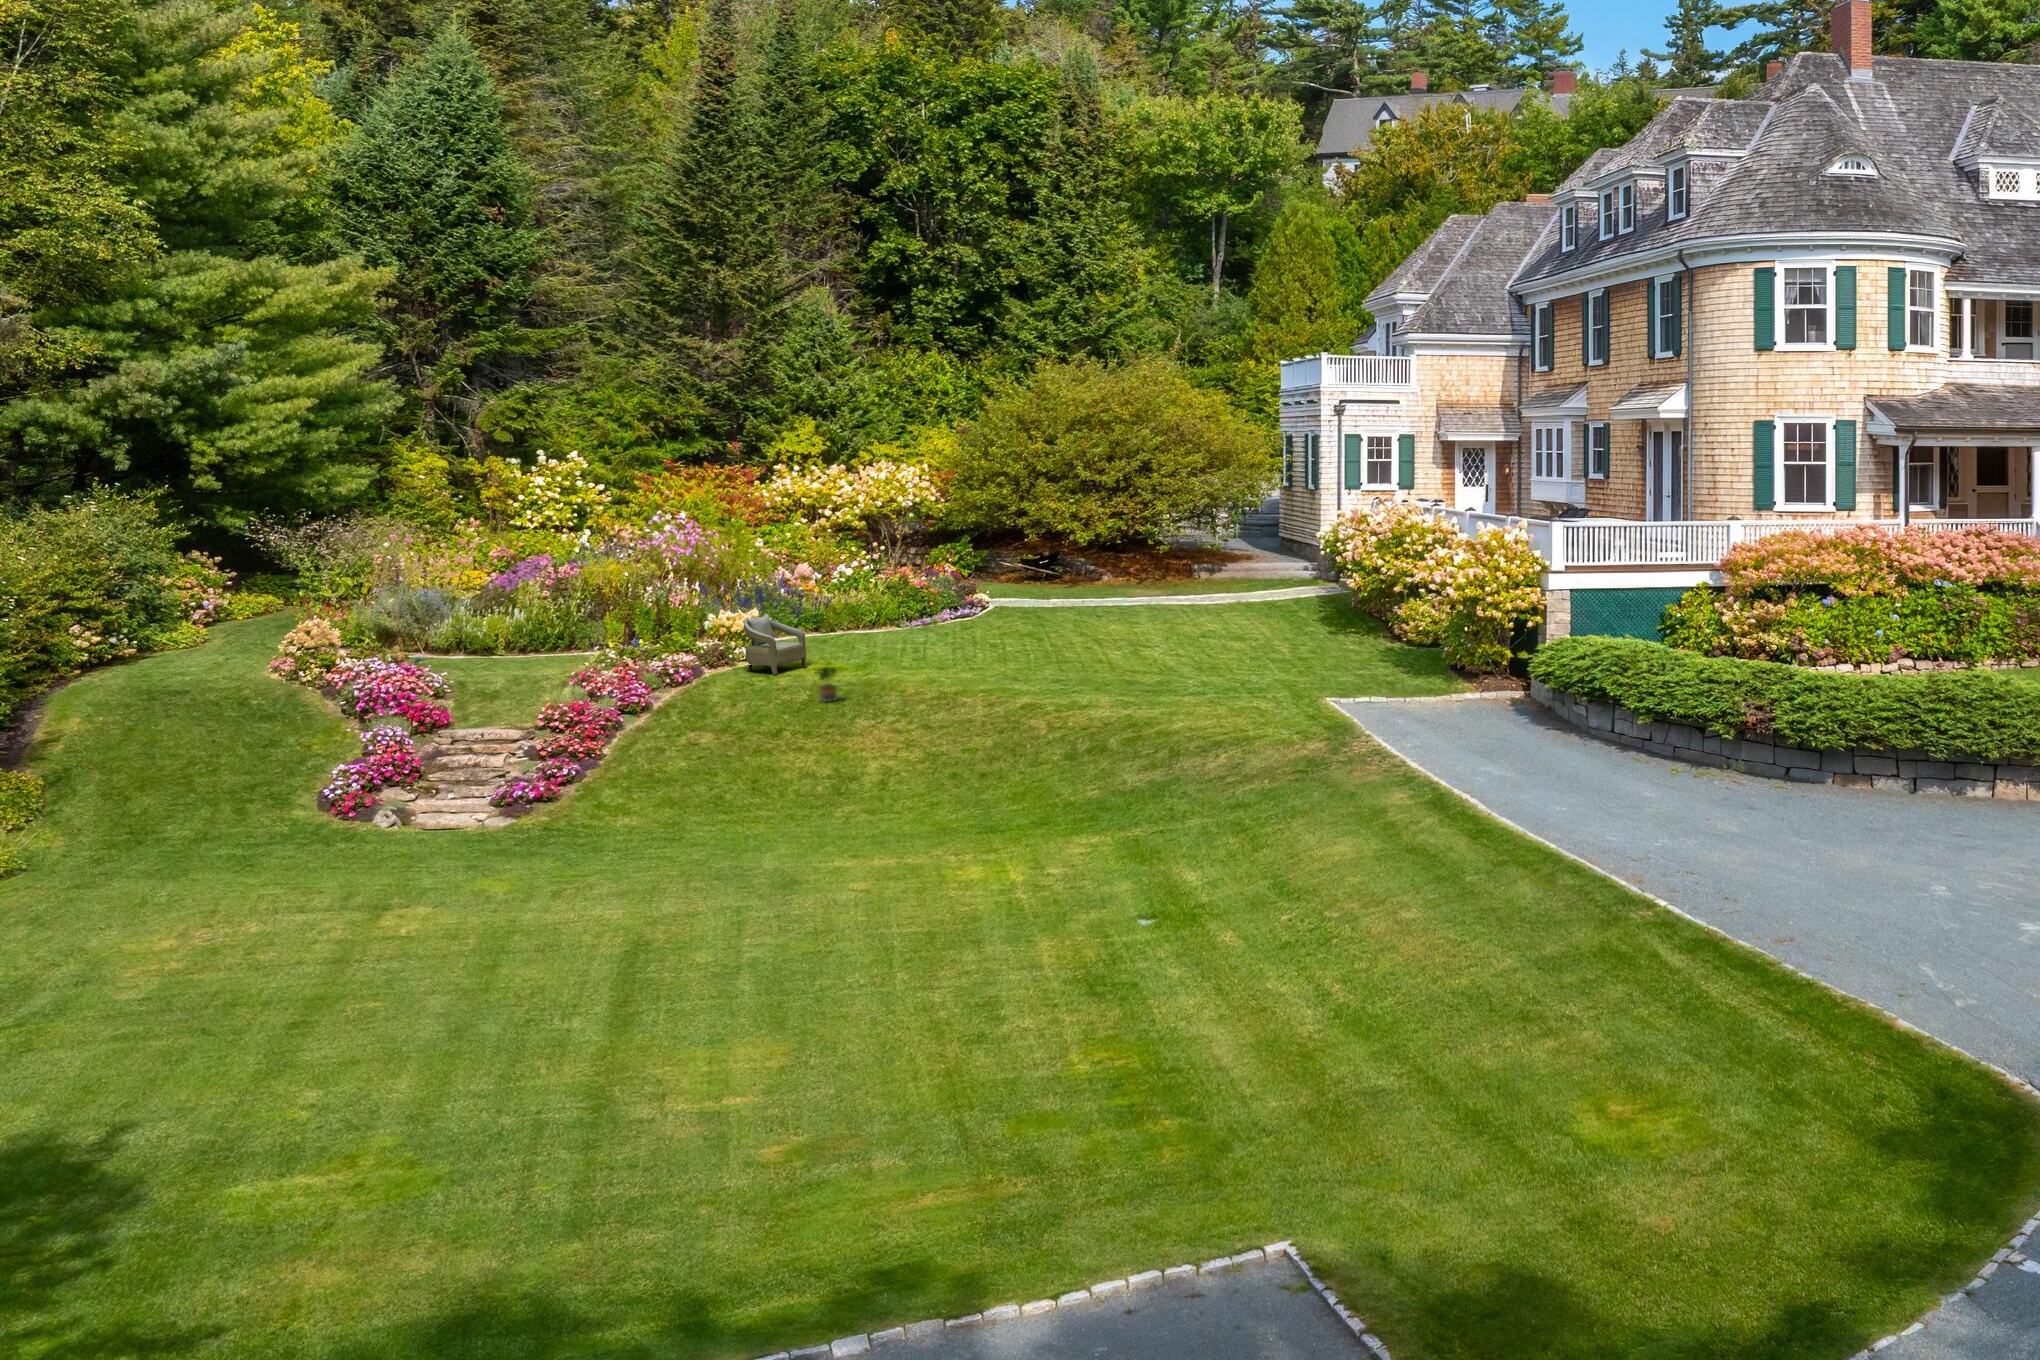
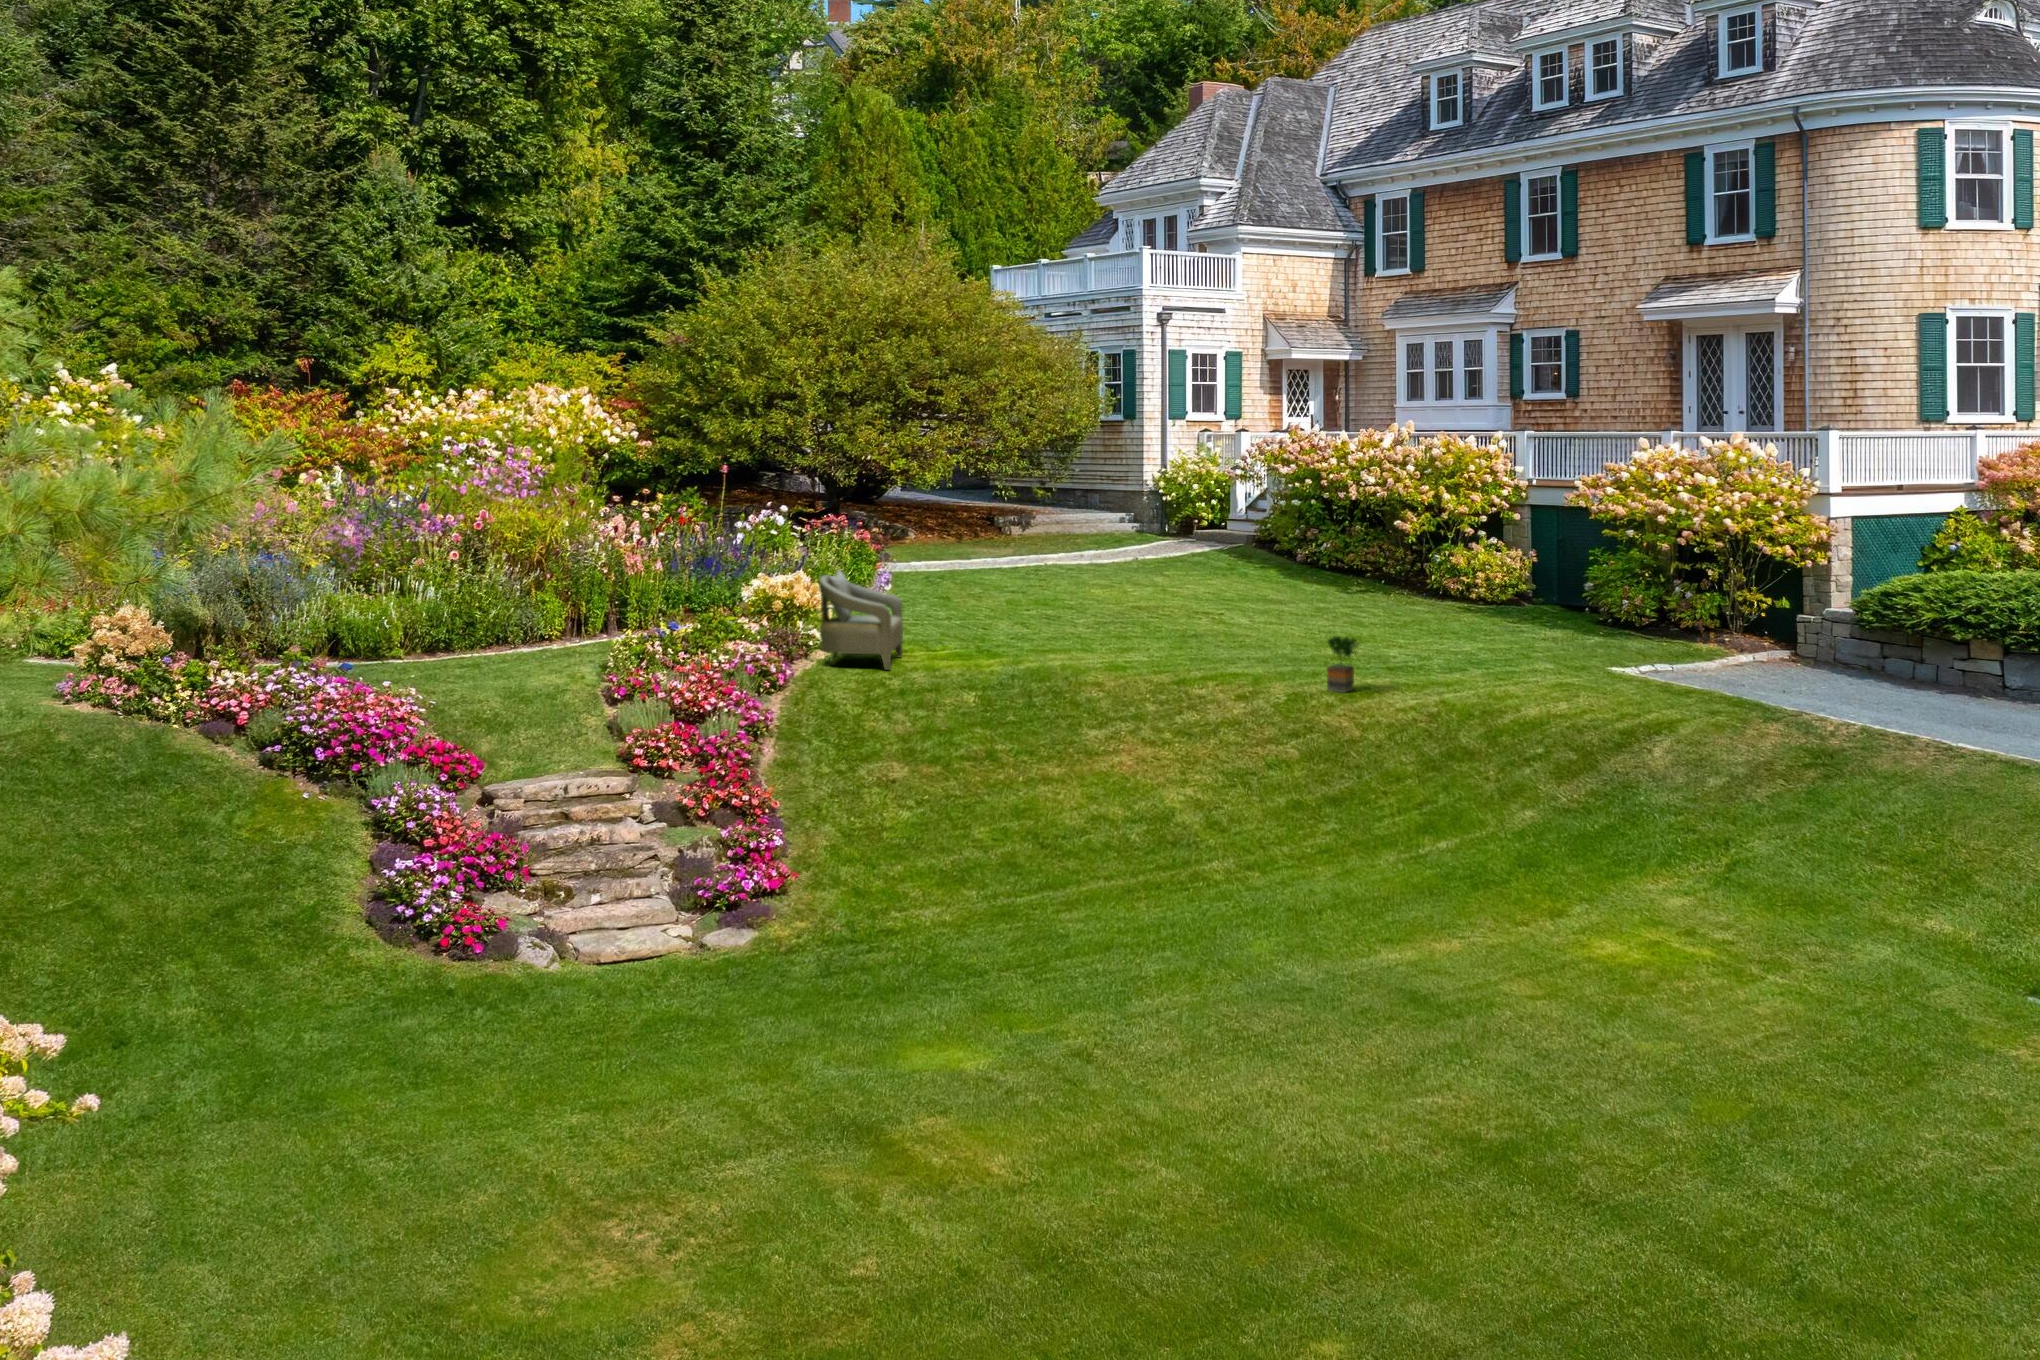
potted tree: present [815,667,837,702] -> present [1327,636,1359,693]

